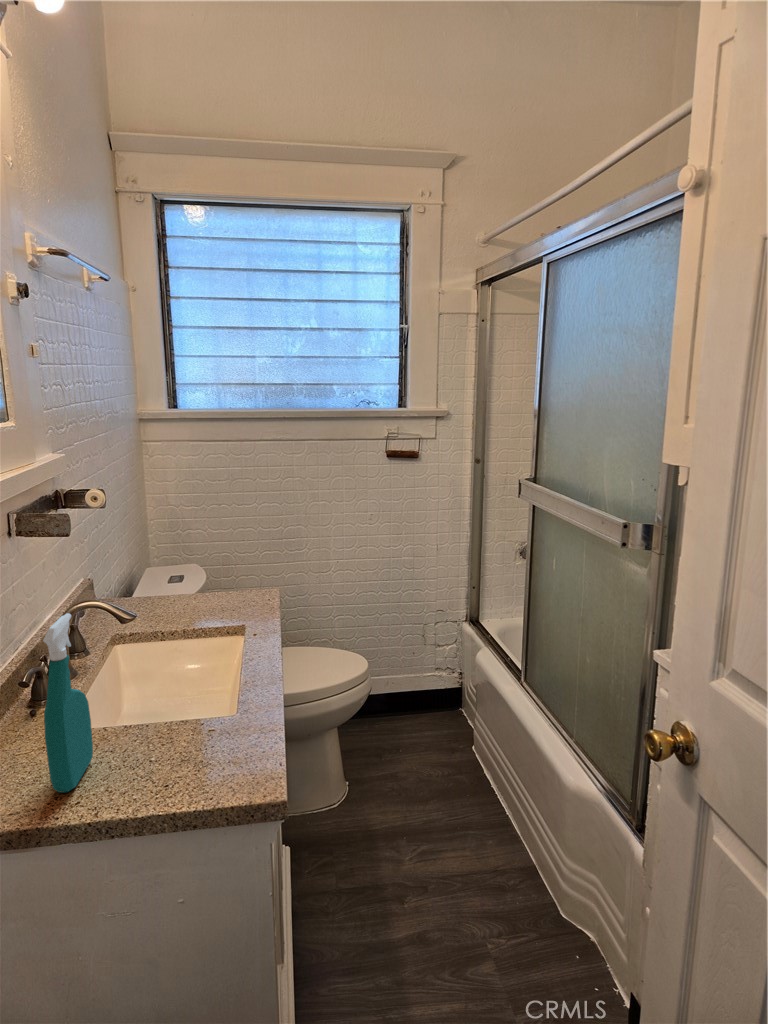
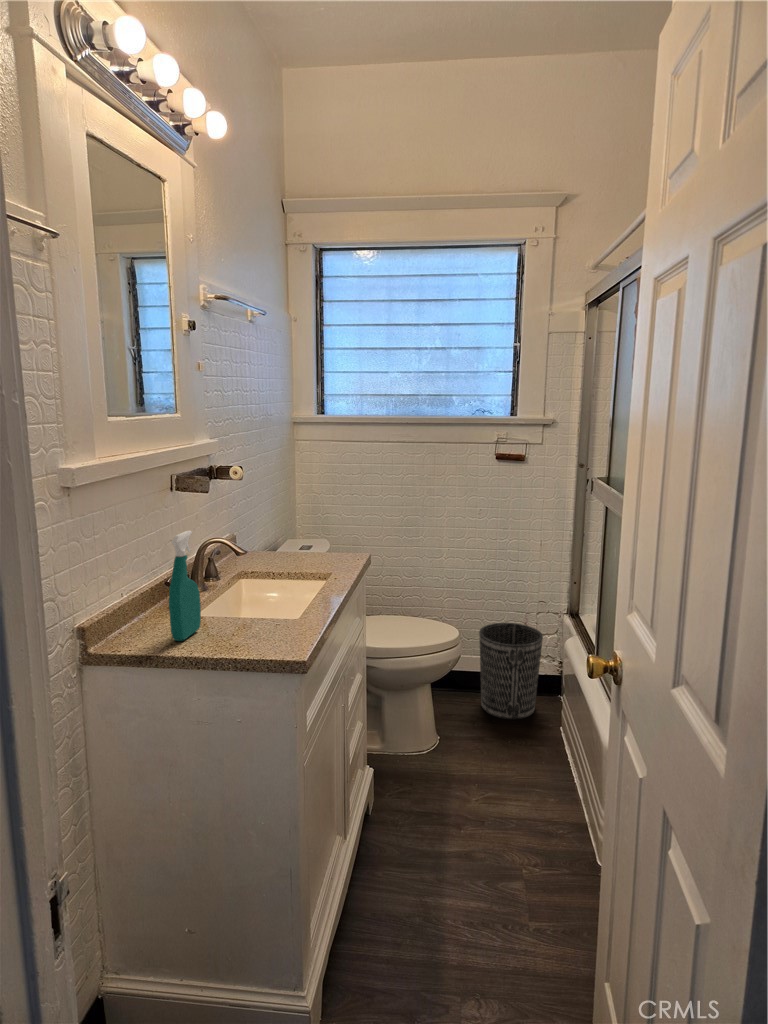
wastebasket: none [381,635,450,744] -> present [479,623,543,720]

